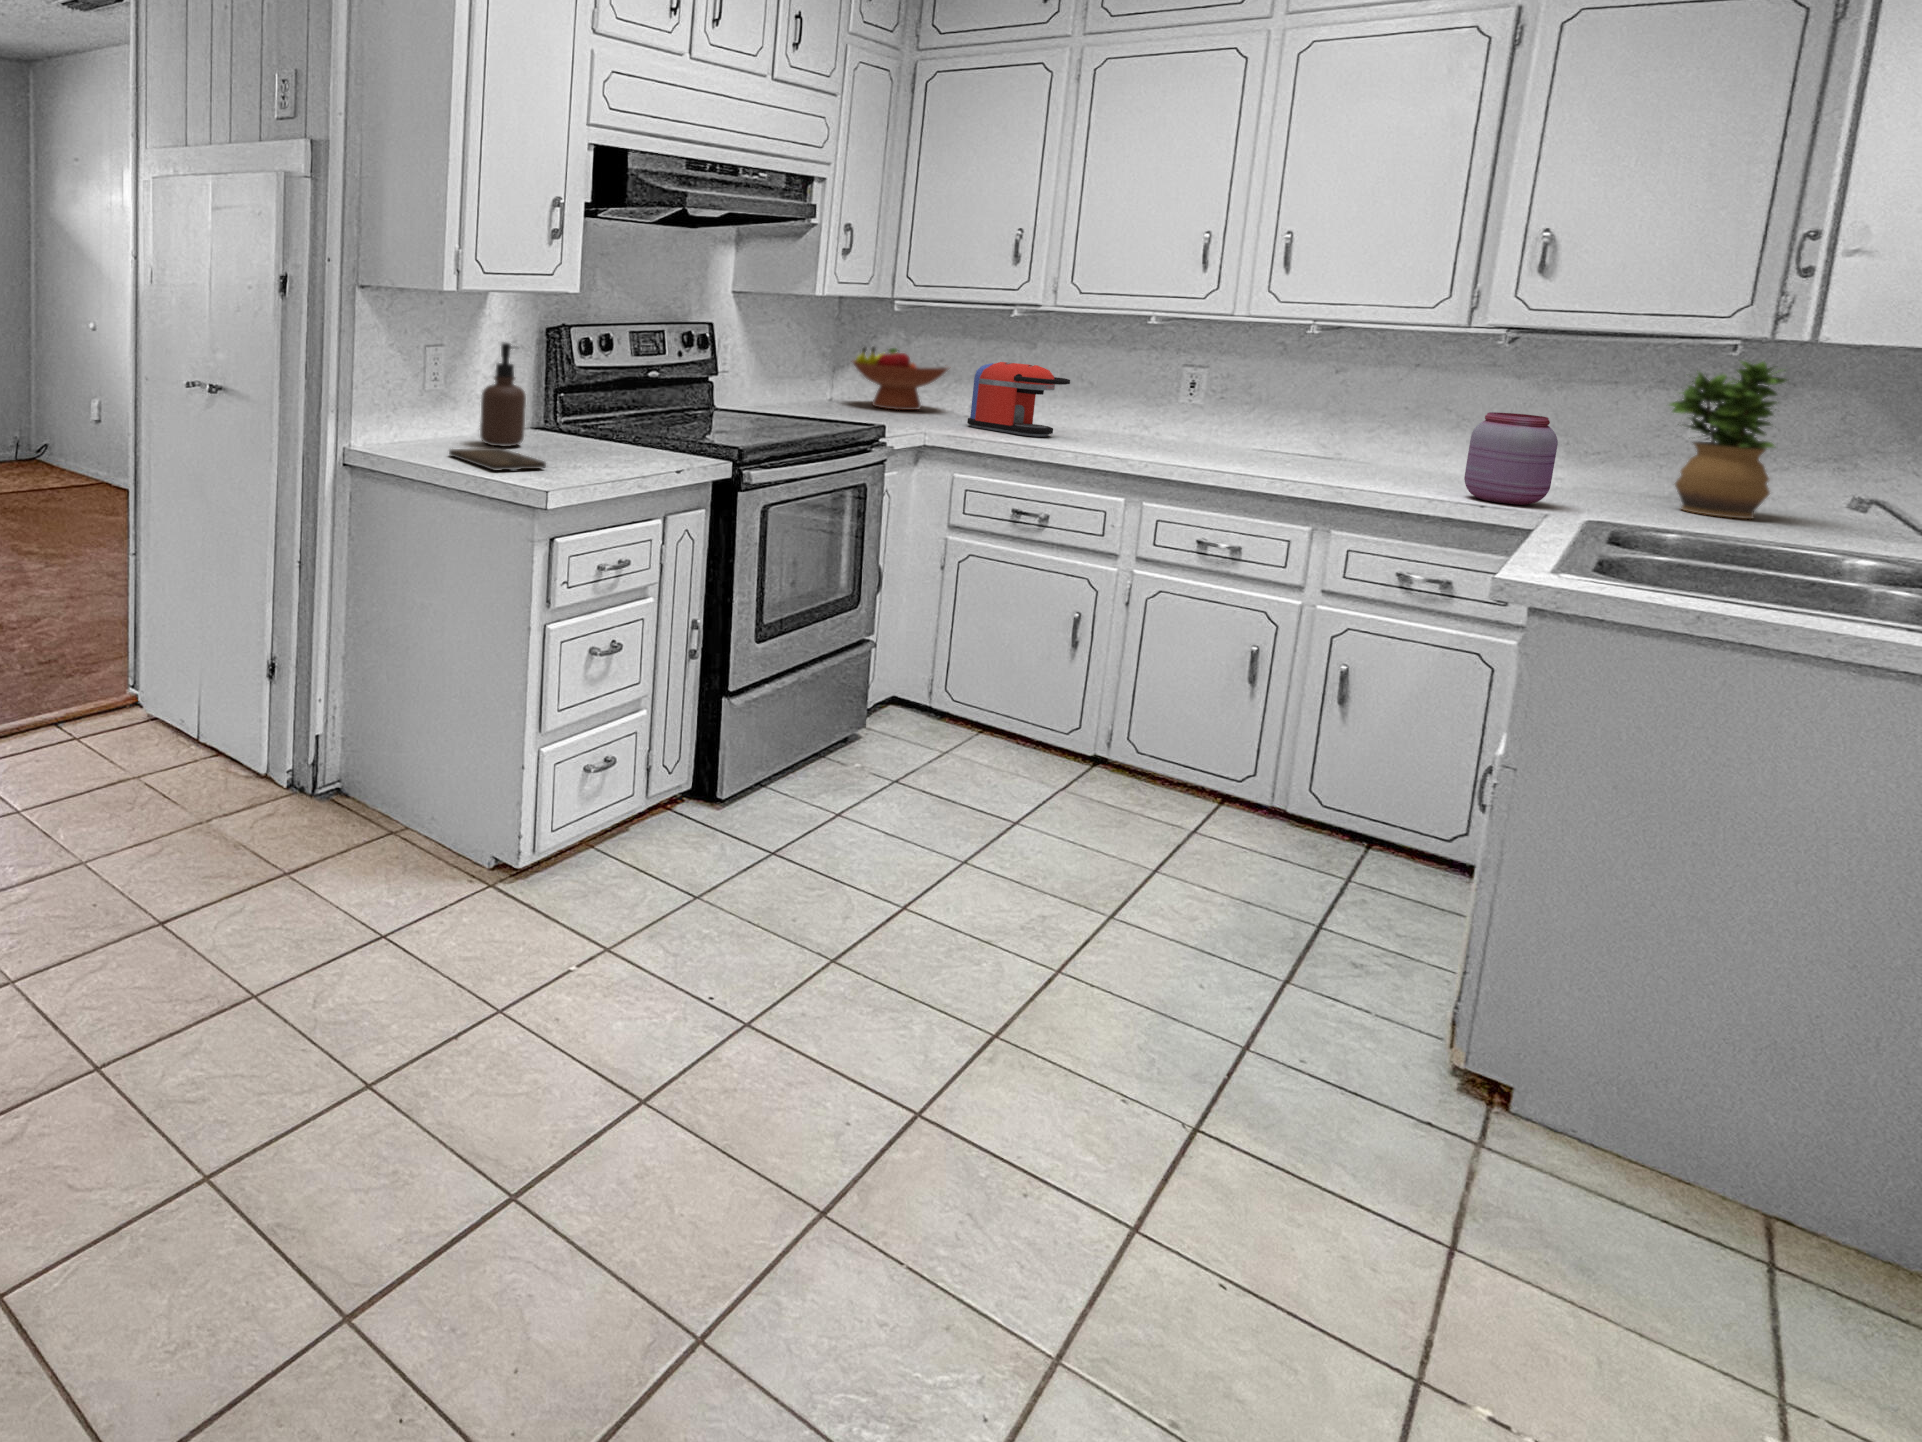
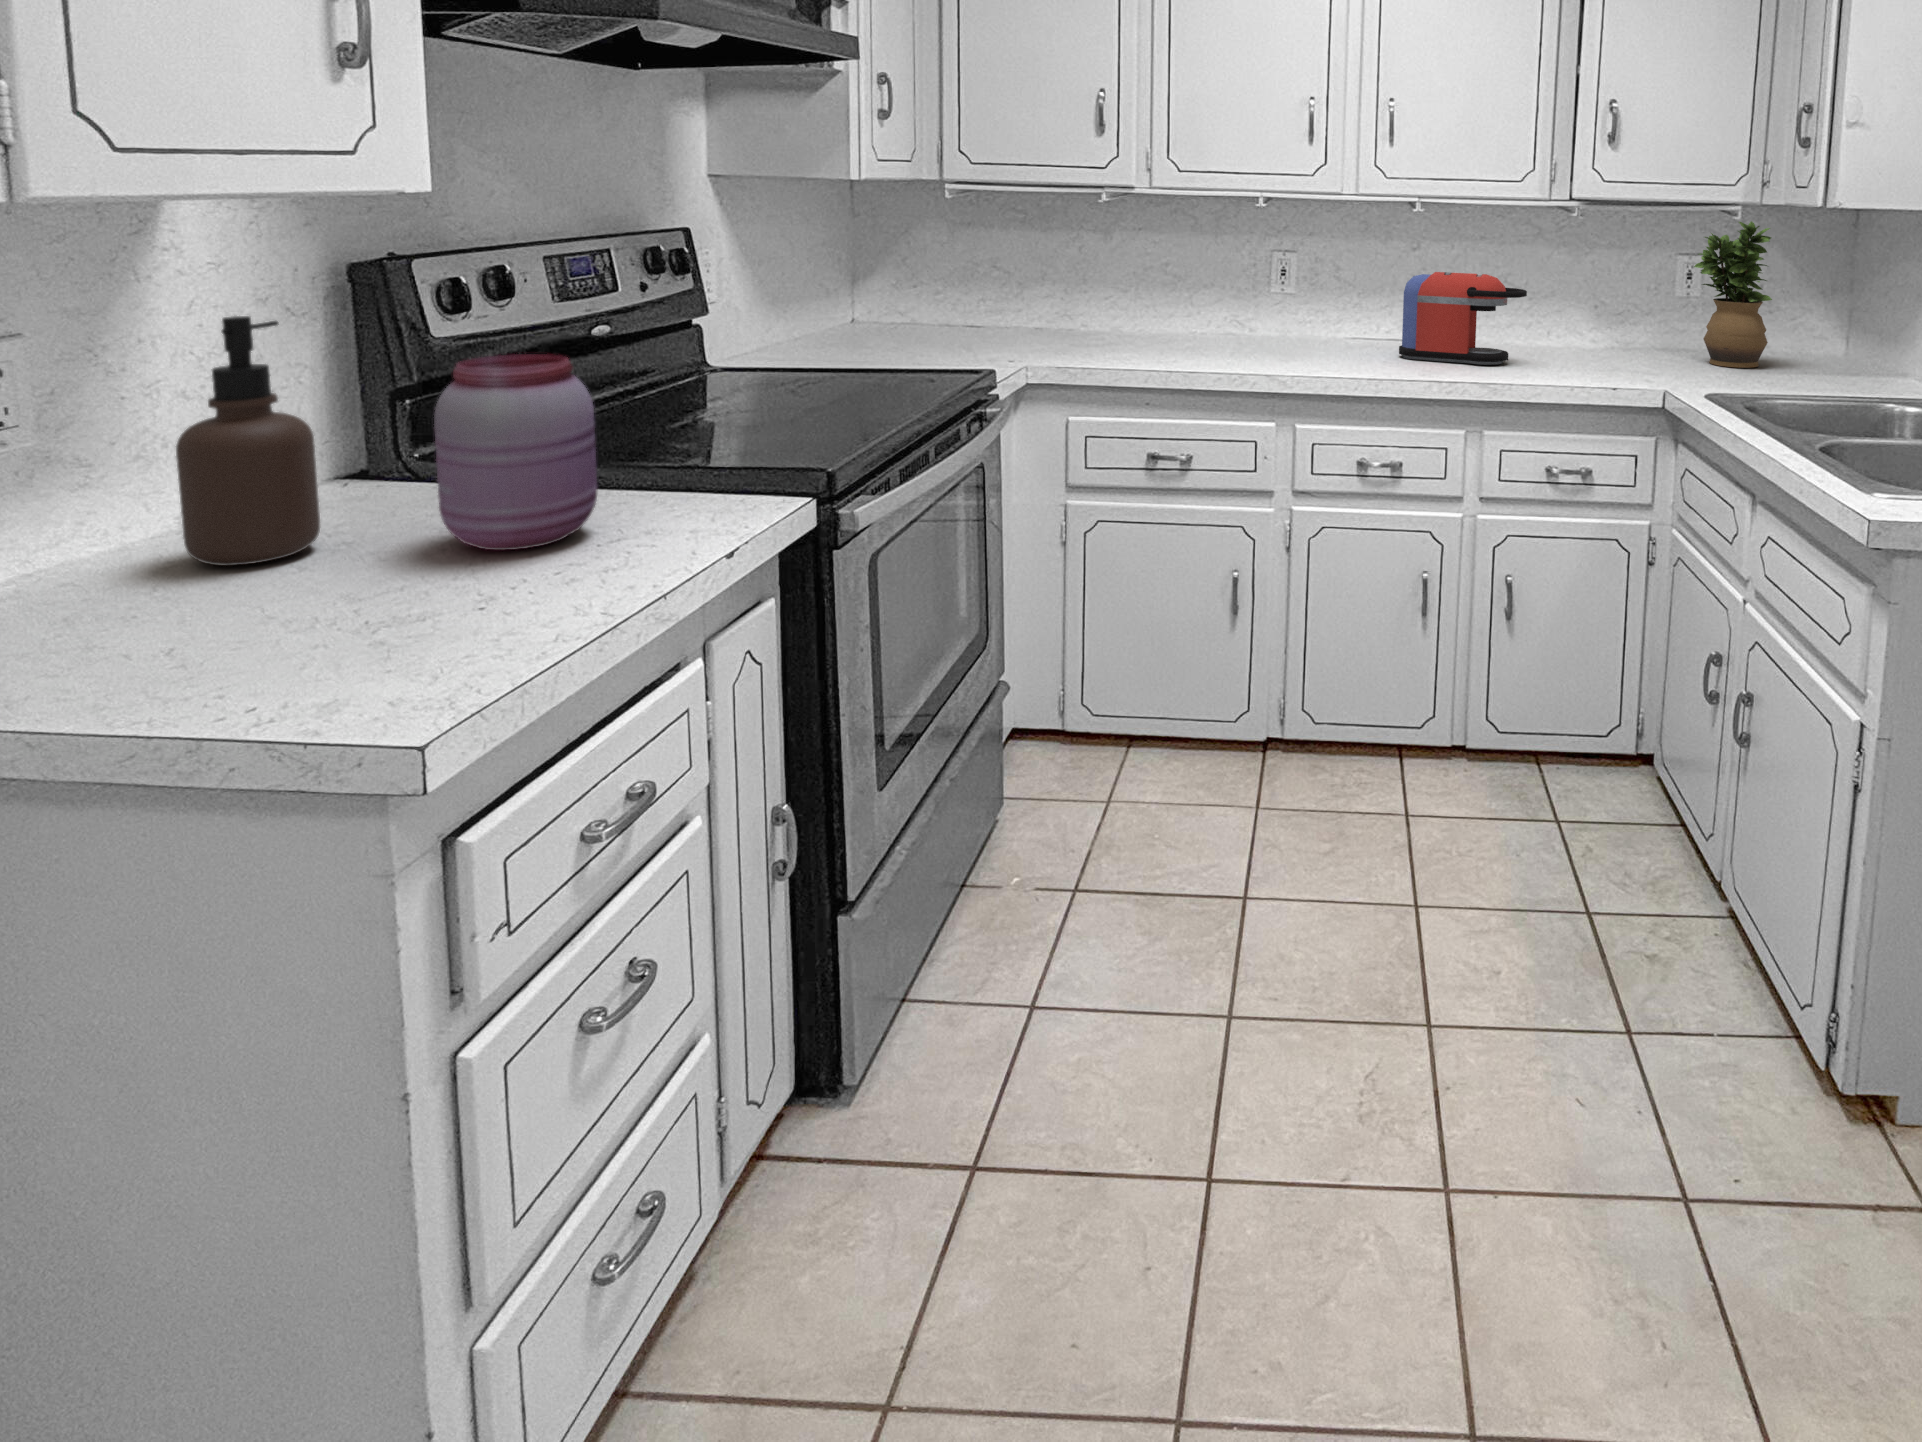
fruit bowl: present [853,347,948,410] -> none [889,248,1021,333]
coffee maker: present [967,362,1070,437] -> present [1399,272,1527,365]
jar: present [1464,412,1558,505] -> present [434,354,597,550]
cutting board: present [449,448,546,470] -> none [72,580,400,678]

